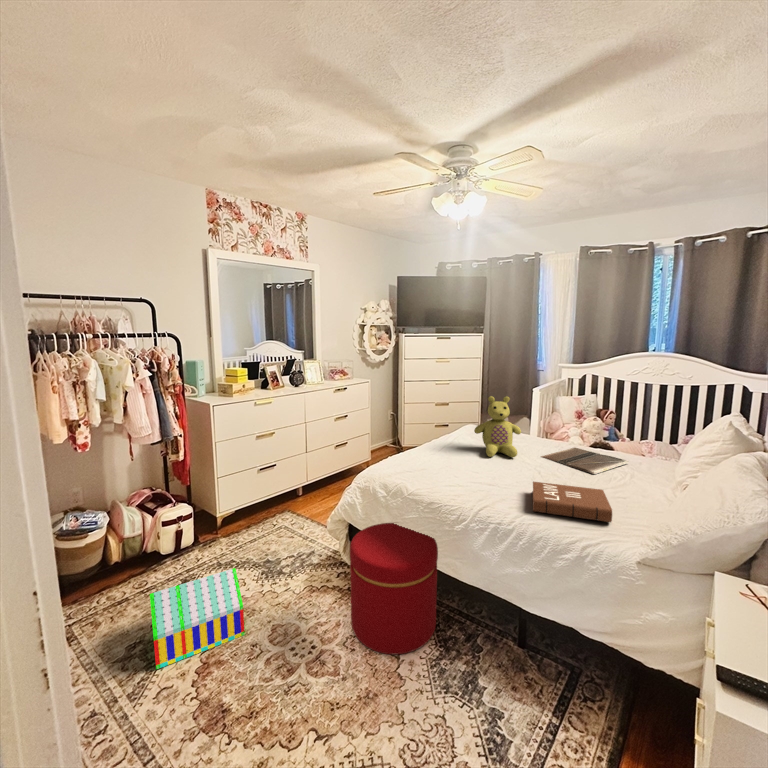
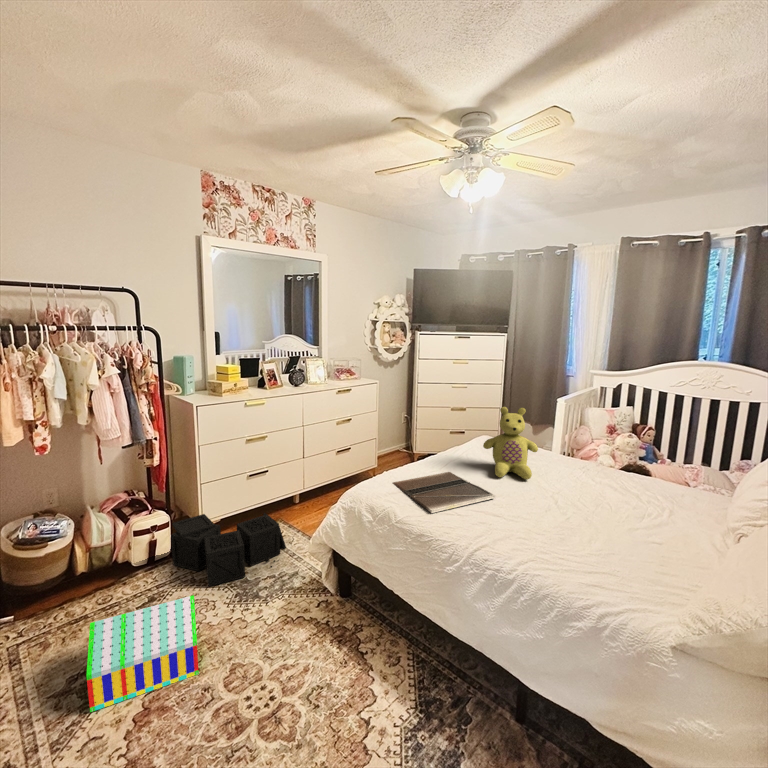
laptop: present [541,448,629,474] -> present [393,472,495,513]
book: present [532,482,612,522] -> none [541,516,645,582]
storage bin: none [193,503,299,568] -> present [171,513,286,586]
ottoman: present [350,523,438,654] -> none [320,553,424,719]

